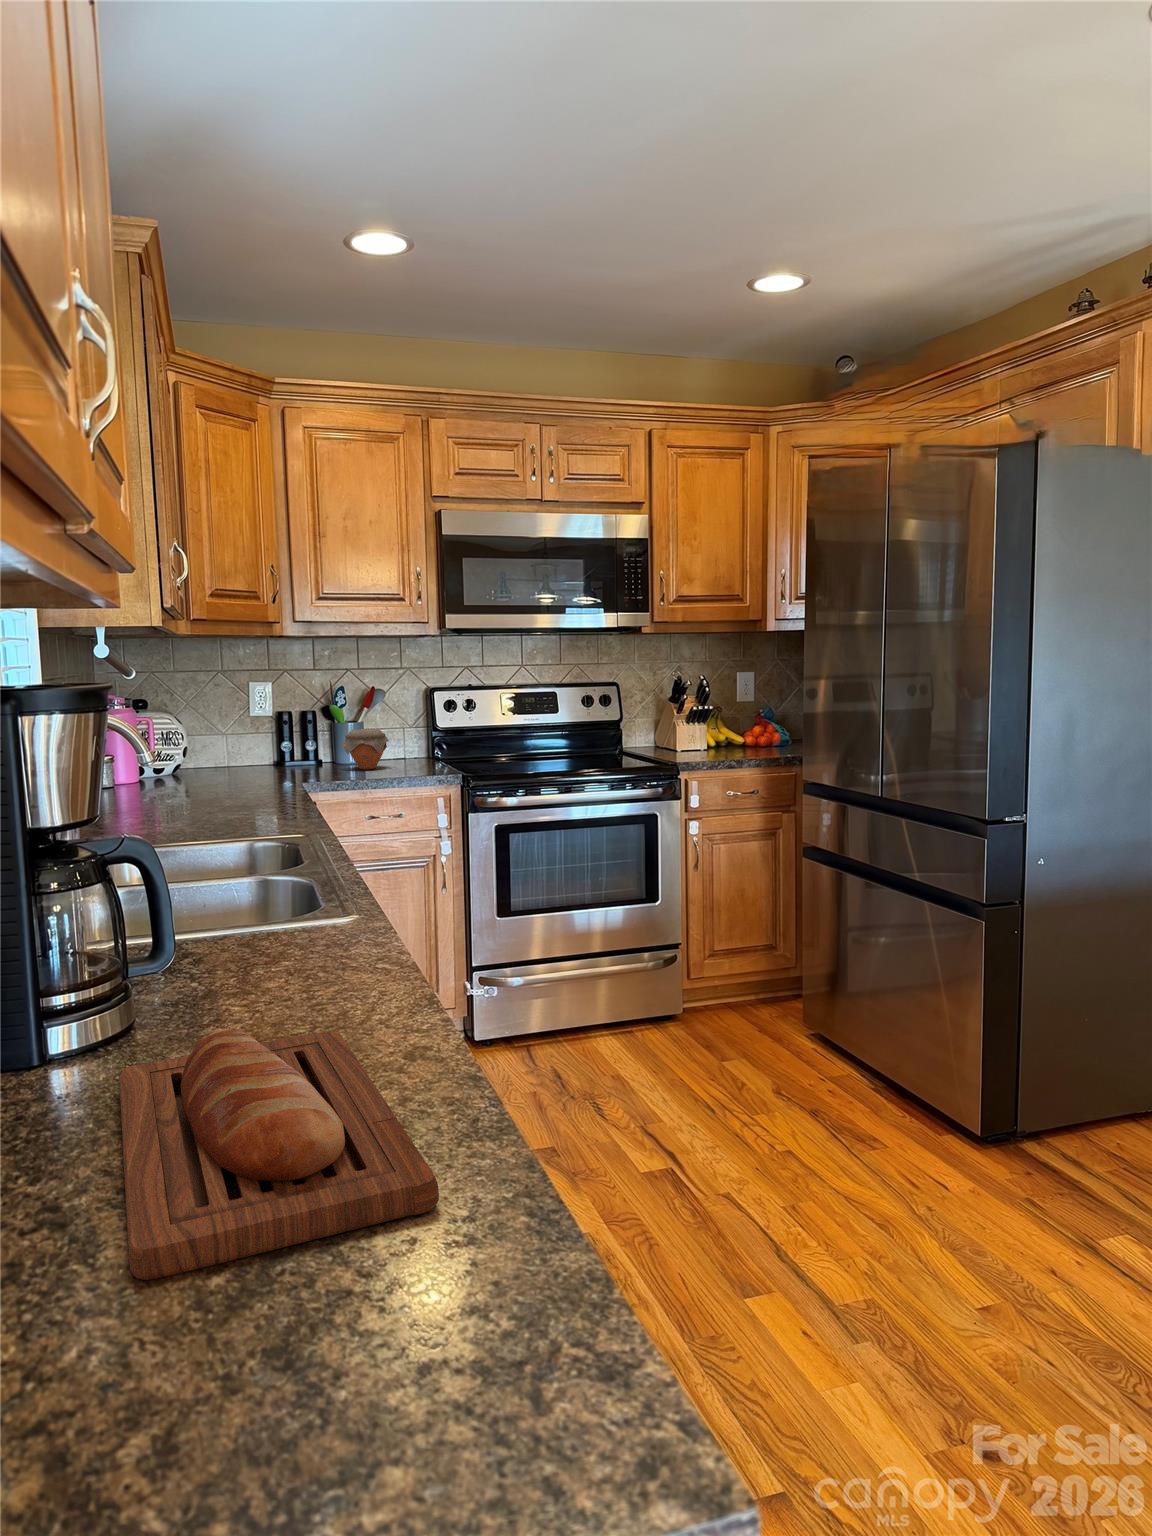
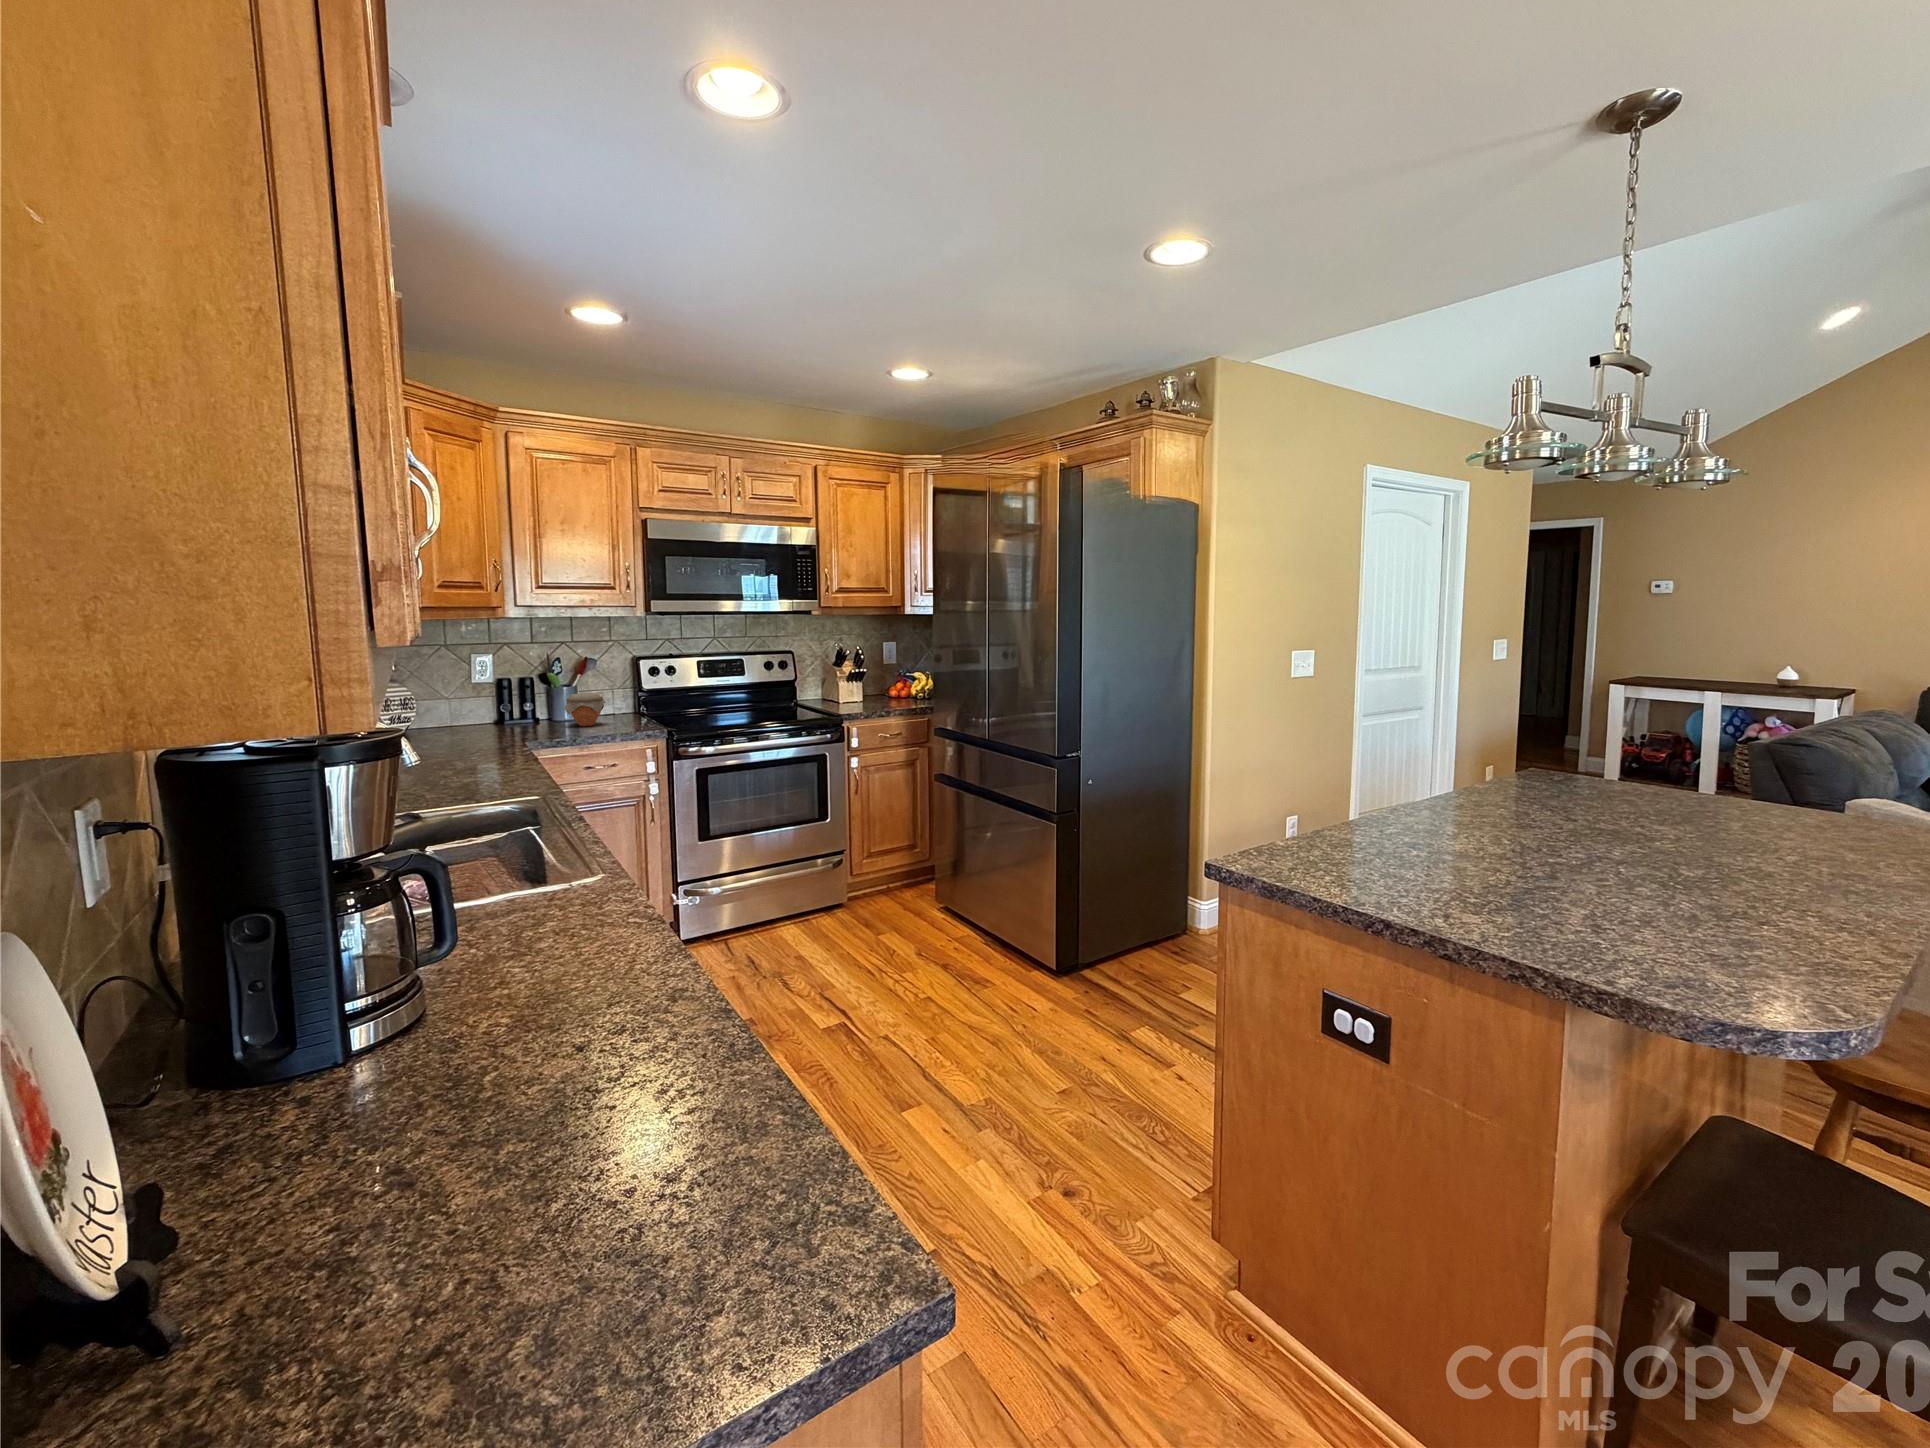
bread loaf: present [119,1029,439,1280] -> none [428,985,719,1219]

